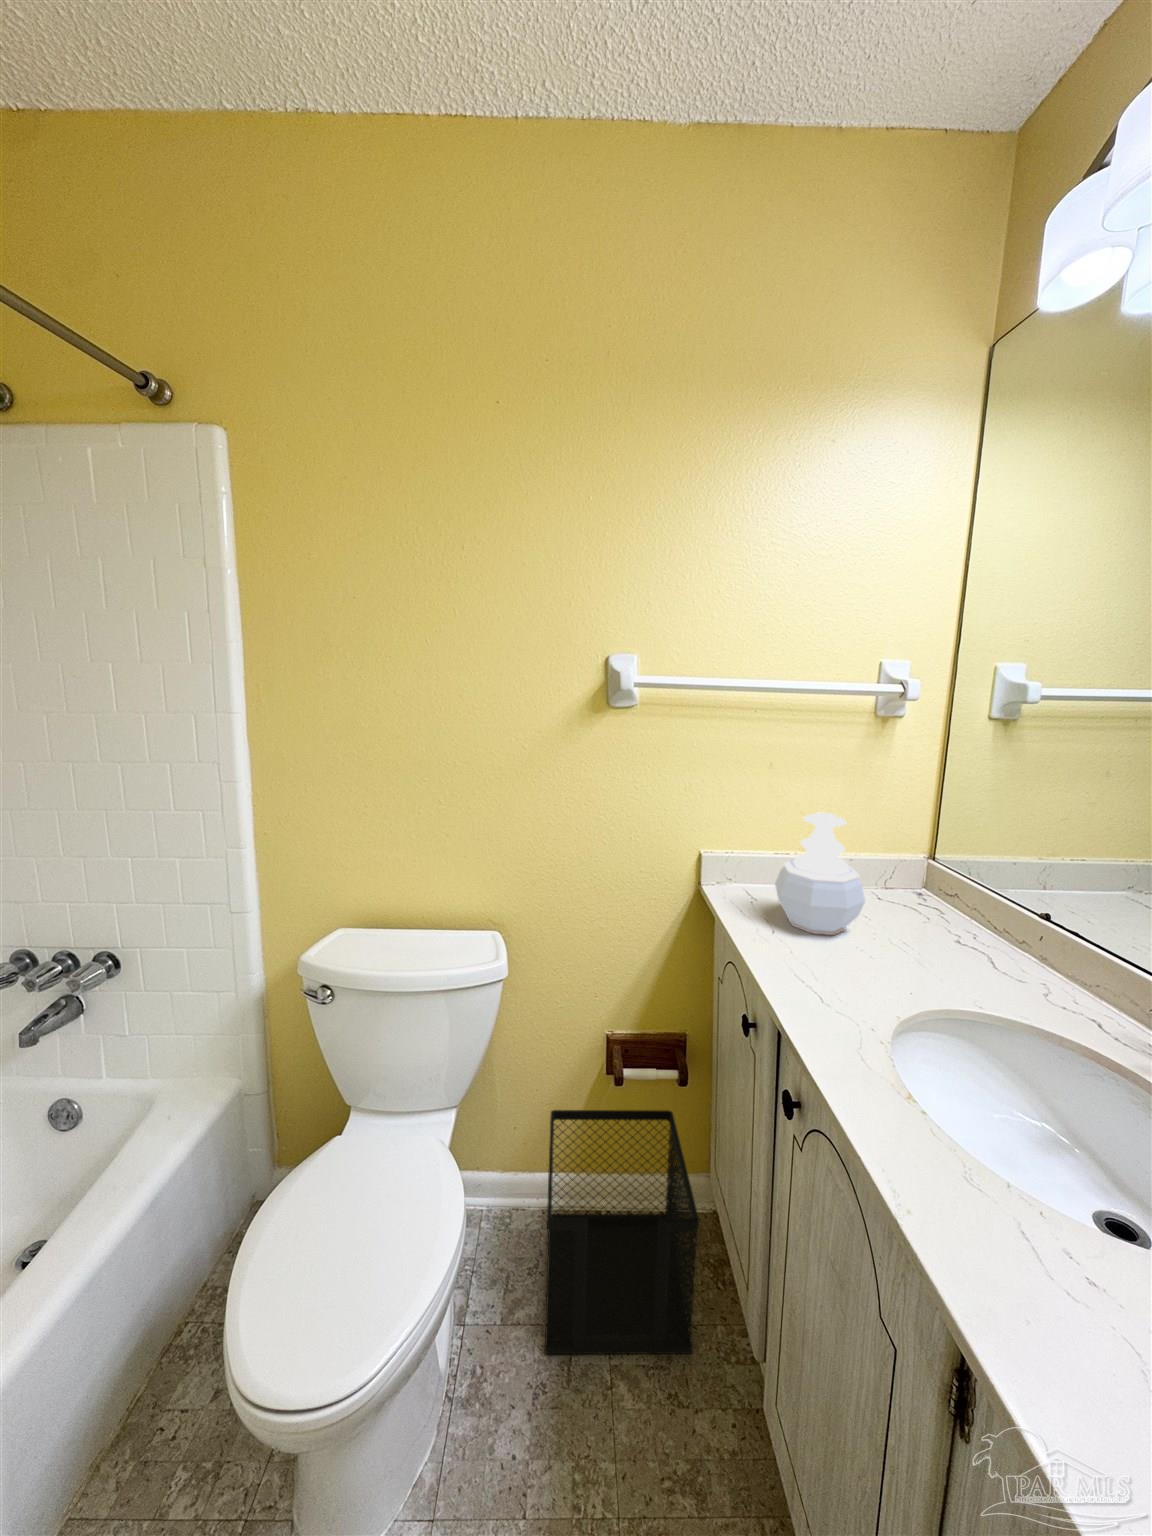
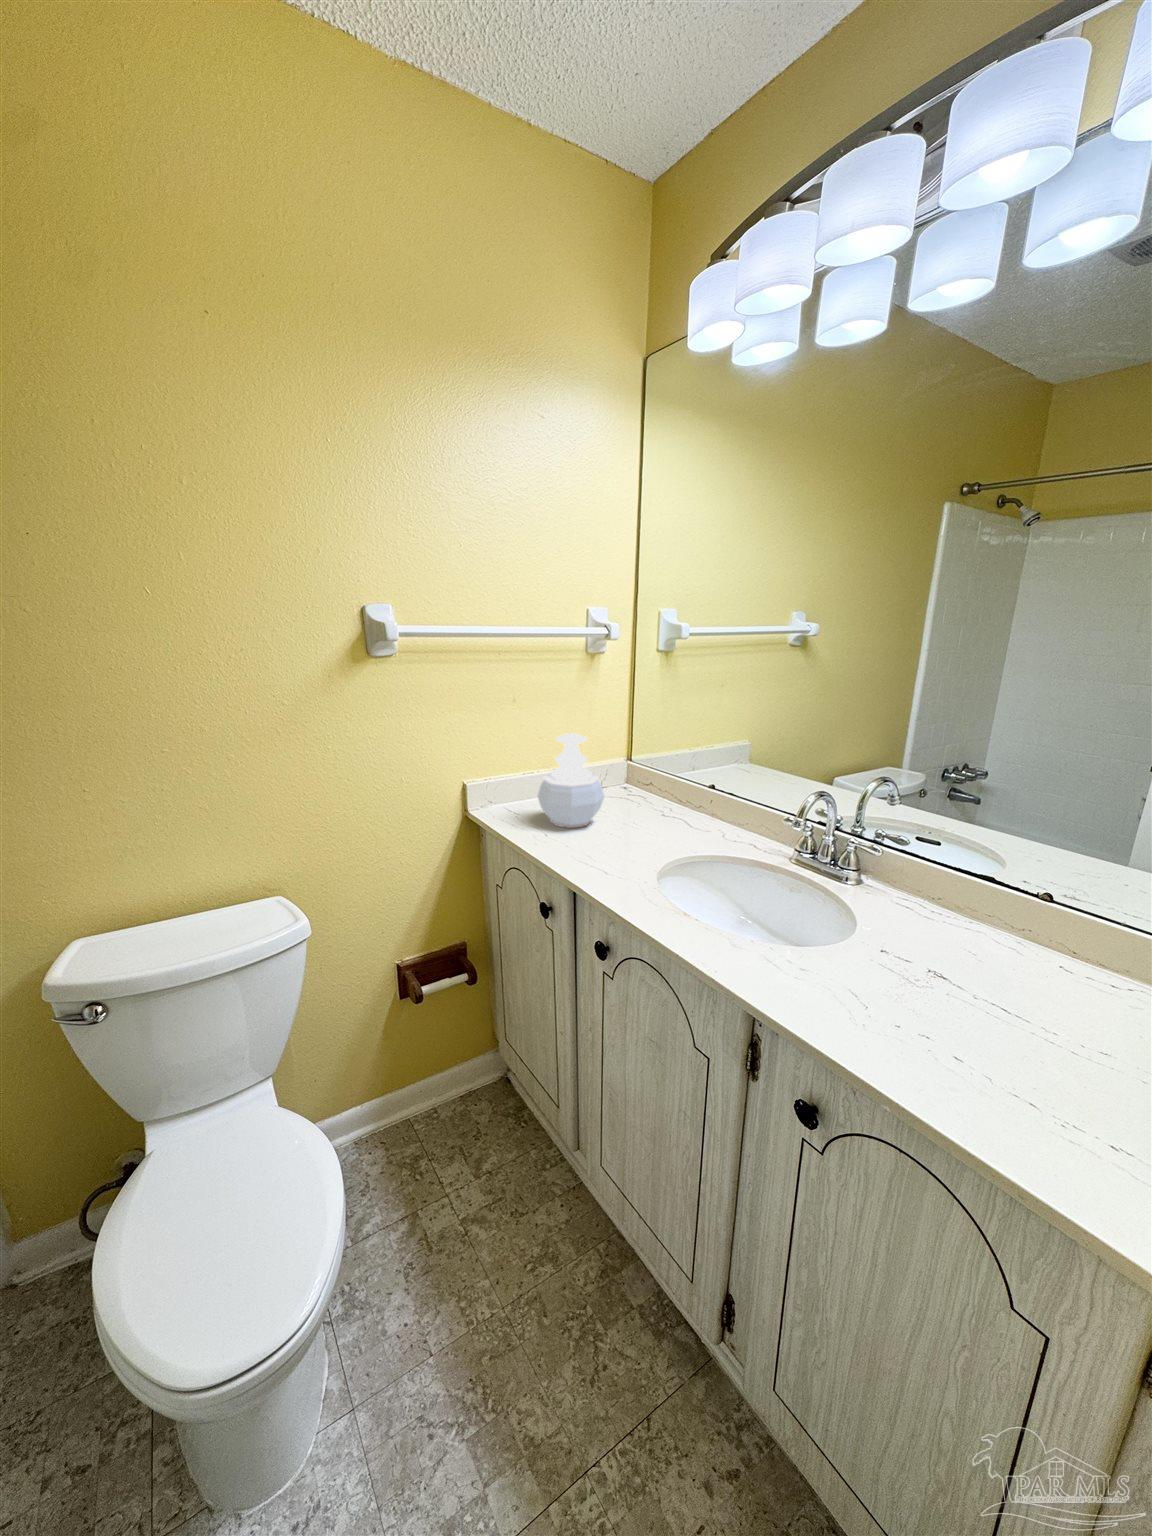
wastebasket: present [545,1110,699,1354] -> none [358,1008,520,1243]

